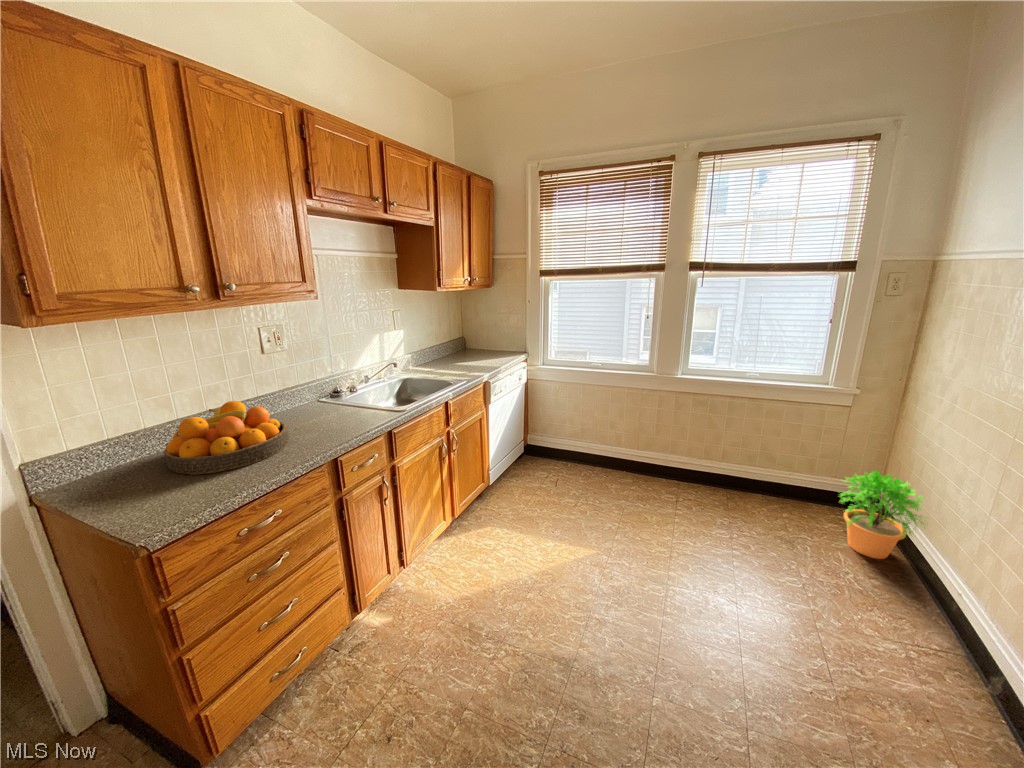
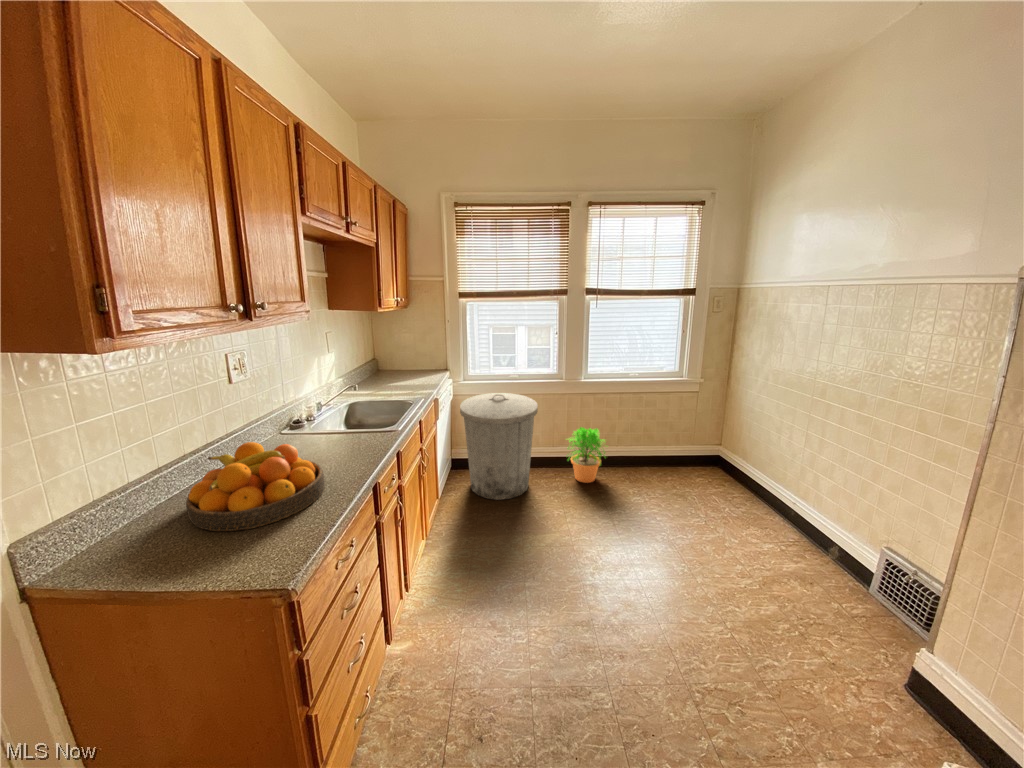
trash can: none [523,382,610,500] -> present [460,393,538,500]
potted plant: present [840,470,923,559] -> present [567,427,605,483]

